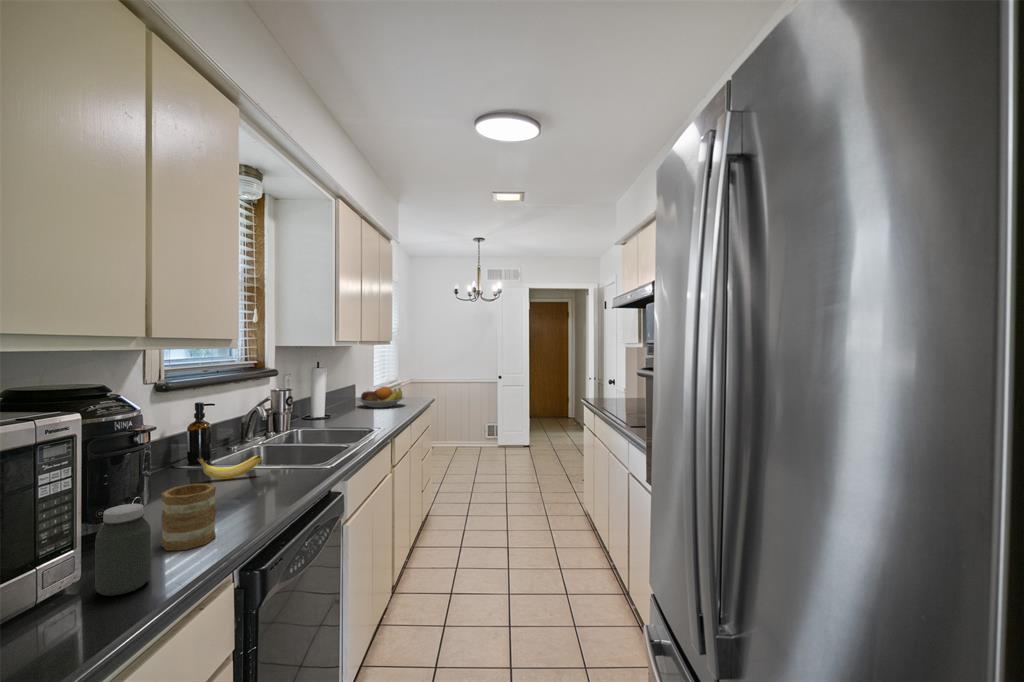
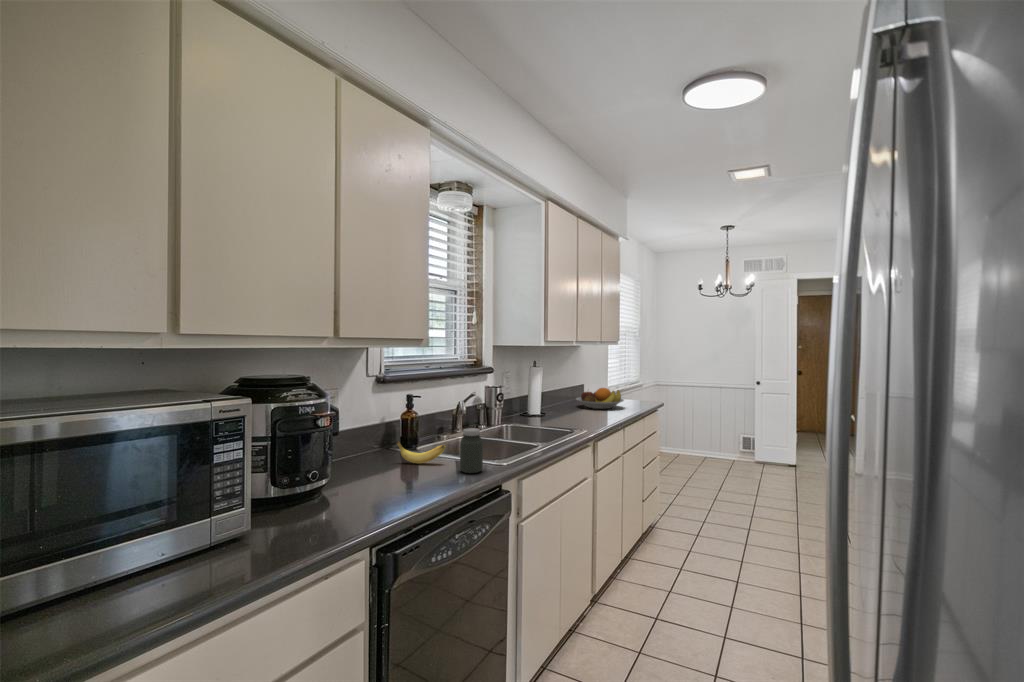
mug: present [161,484,216,551] -> none [326,465,366,523]
jar: present [95,504,151,596] -> present [460,428,483,473]

